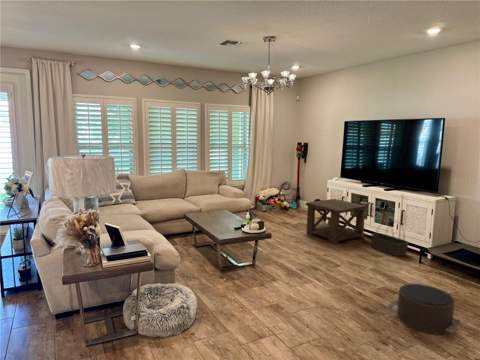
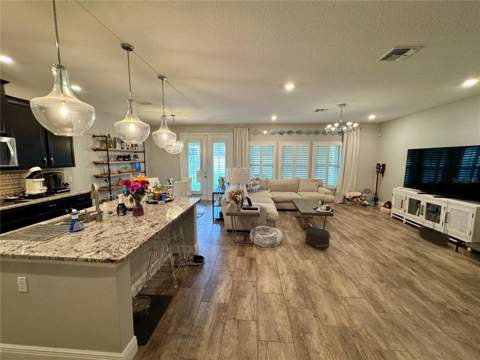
side table: present [306,199,367,244] -> none [370,201,420,229]
pouf: present [388,284,460,334] -> present [303,228,330,249]

